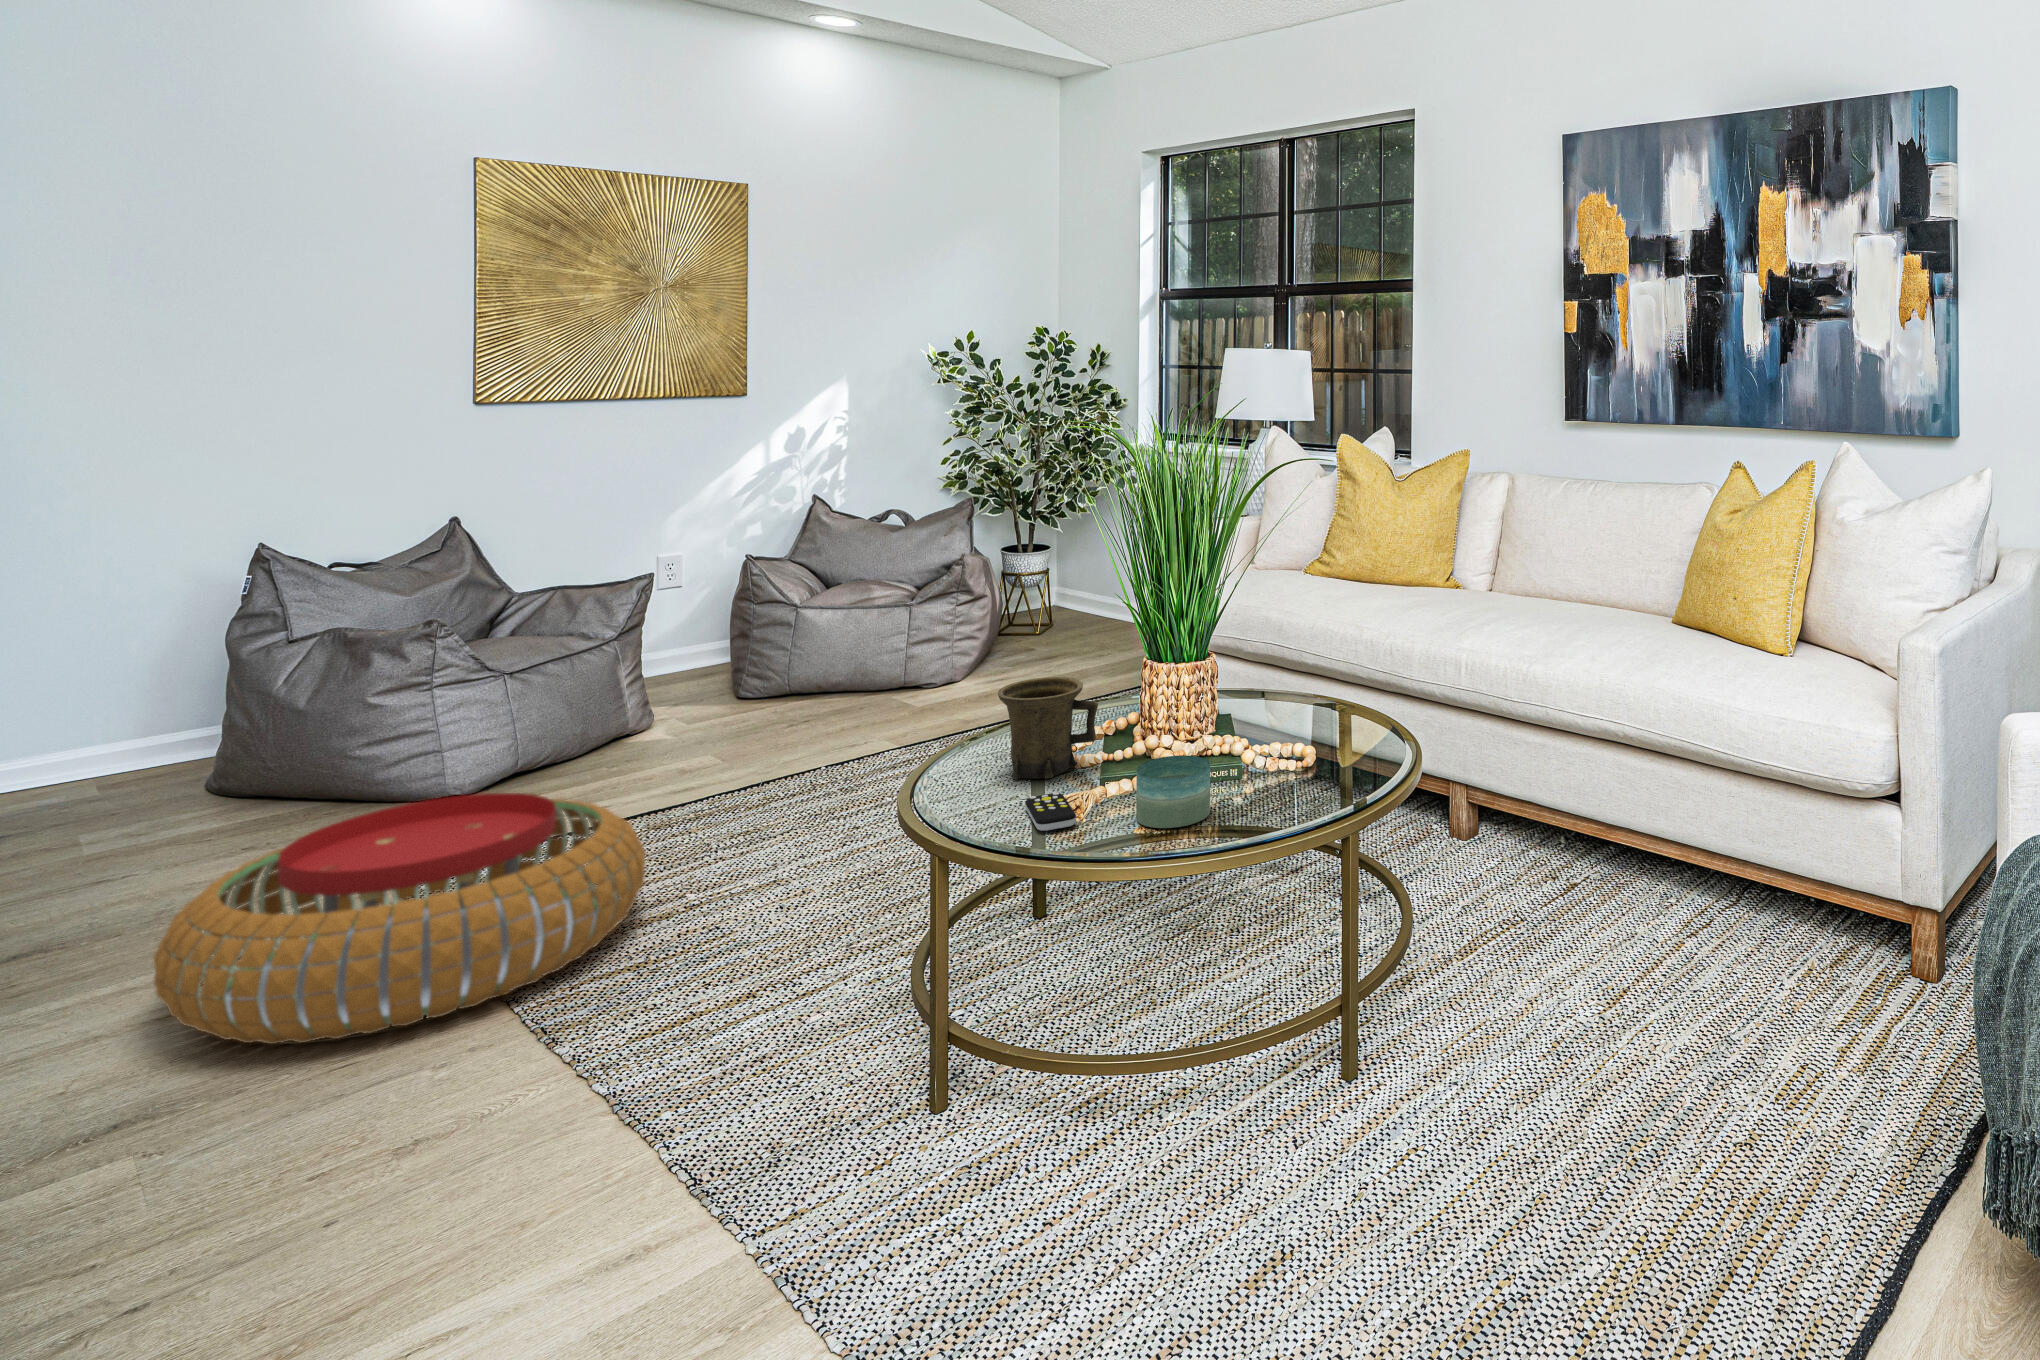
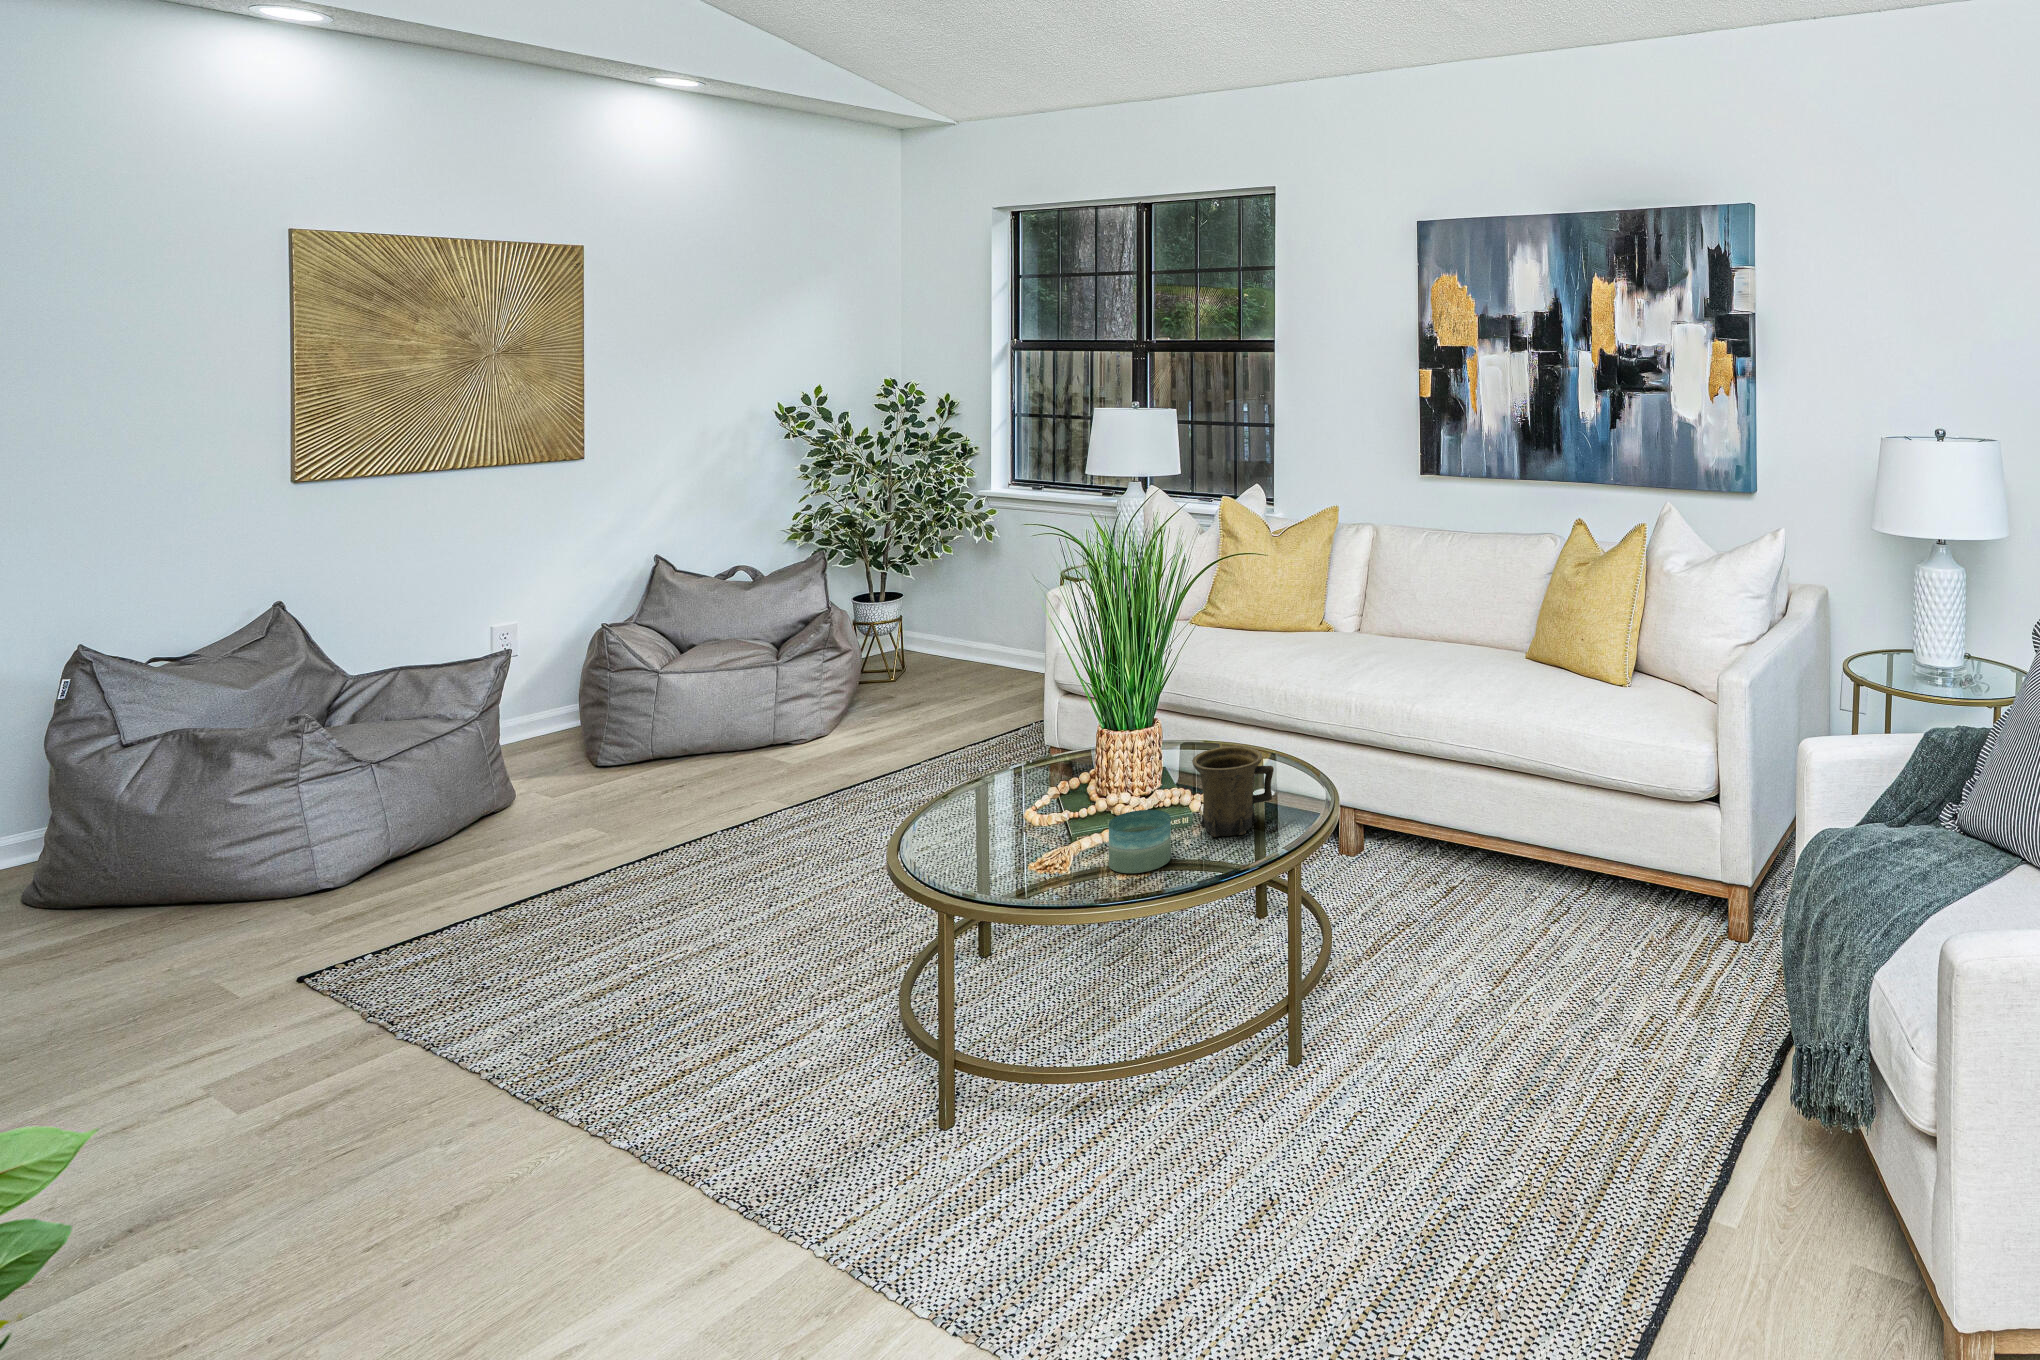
mug: present [998,677,1098,778] -> present [1192,746,1274,837]
remote control: present [1025,792,1076,831] -> none [1008,849,1059,883]
pouf: present [154,793,646,1044] -> none [127,883,597,1138]

